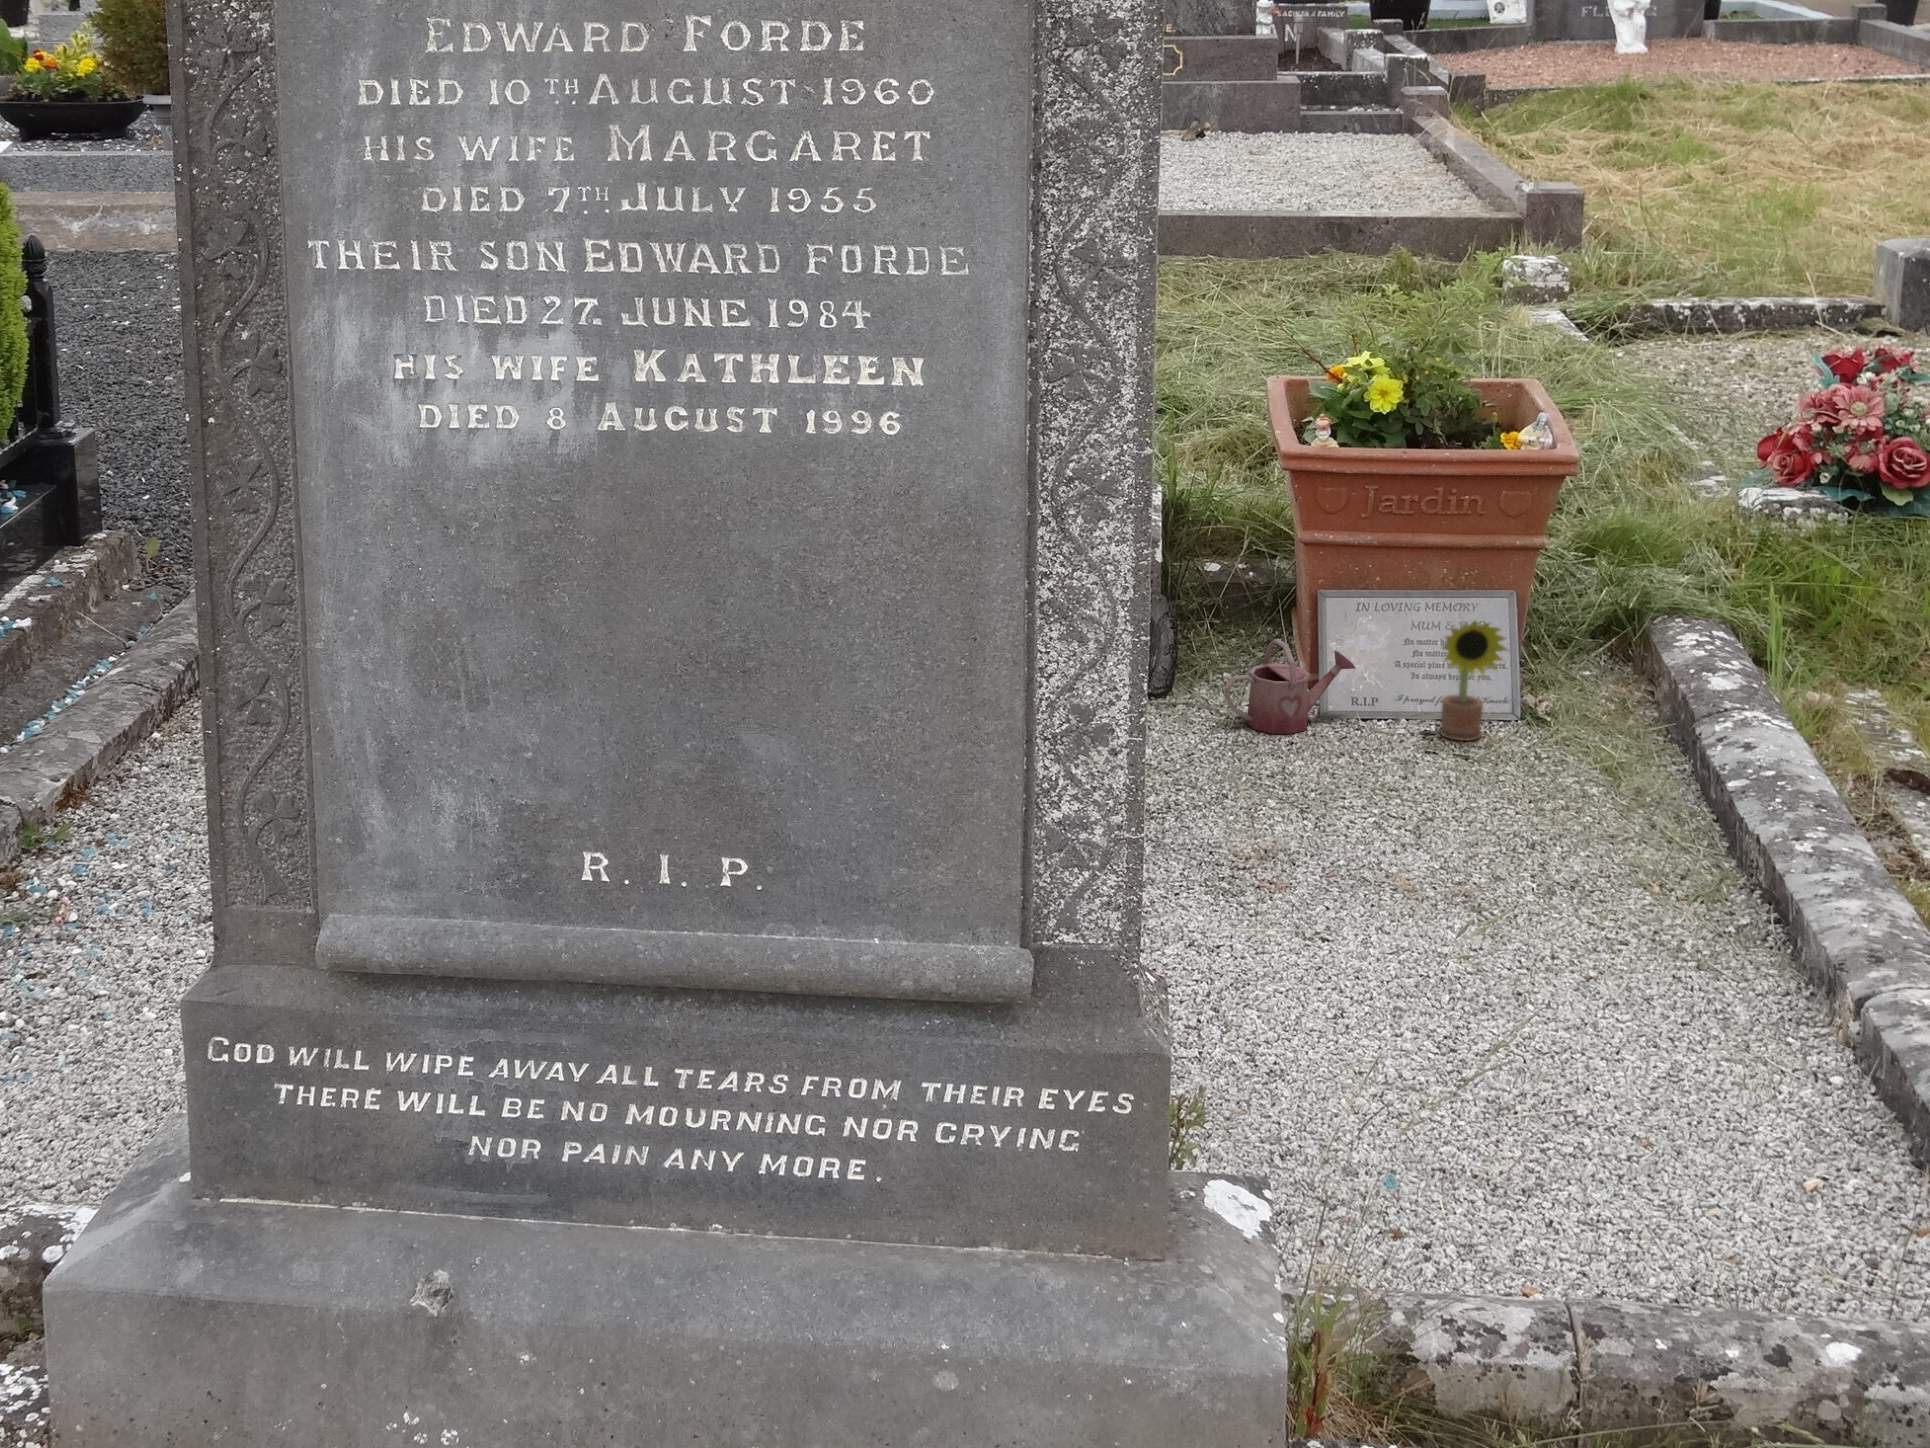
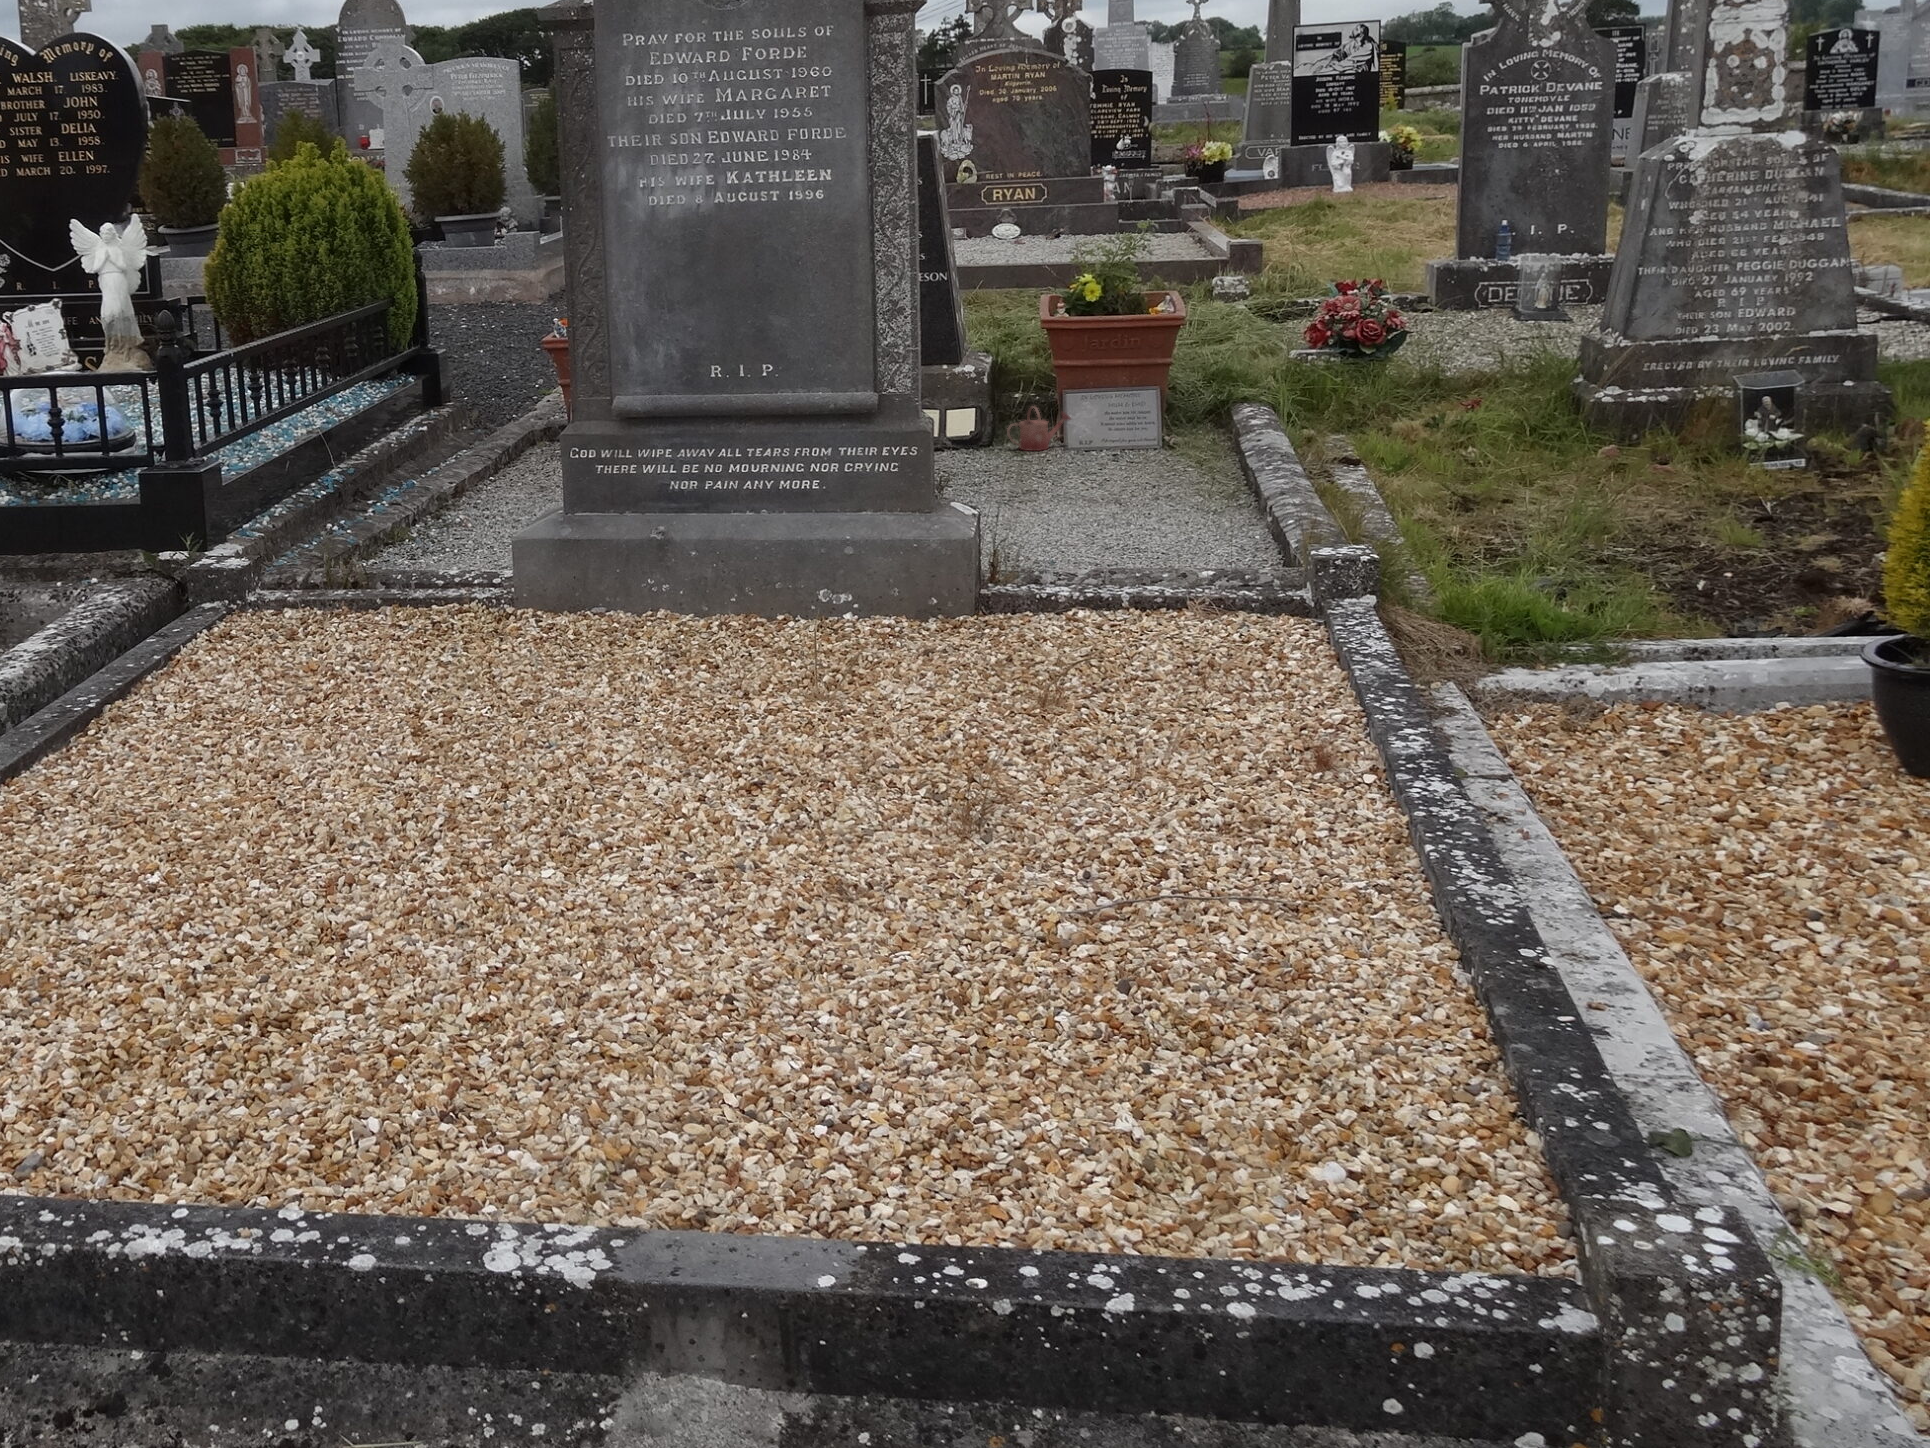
decorative plant: present [1440,621,1507,741] -> none [1109,386,1142,449]

